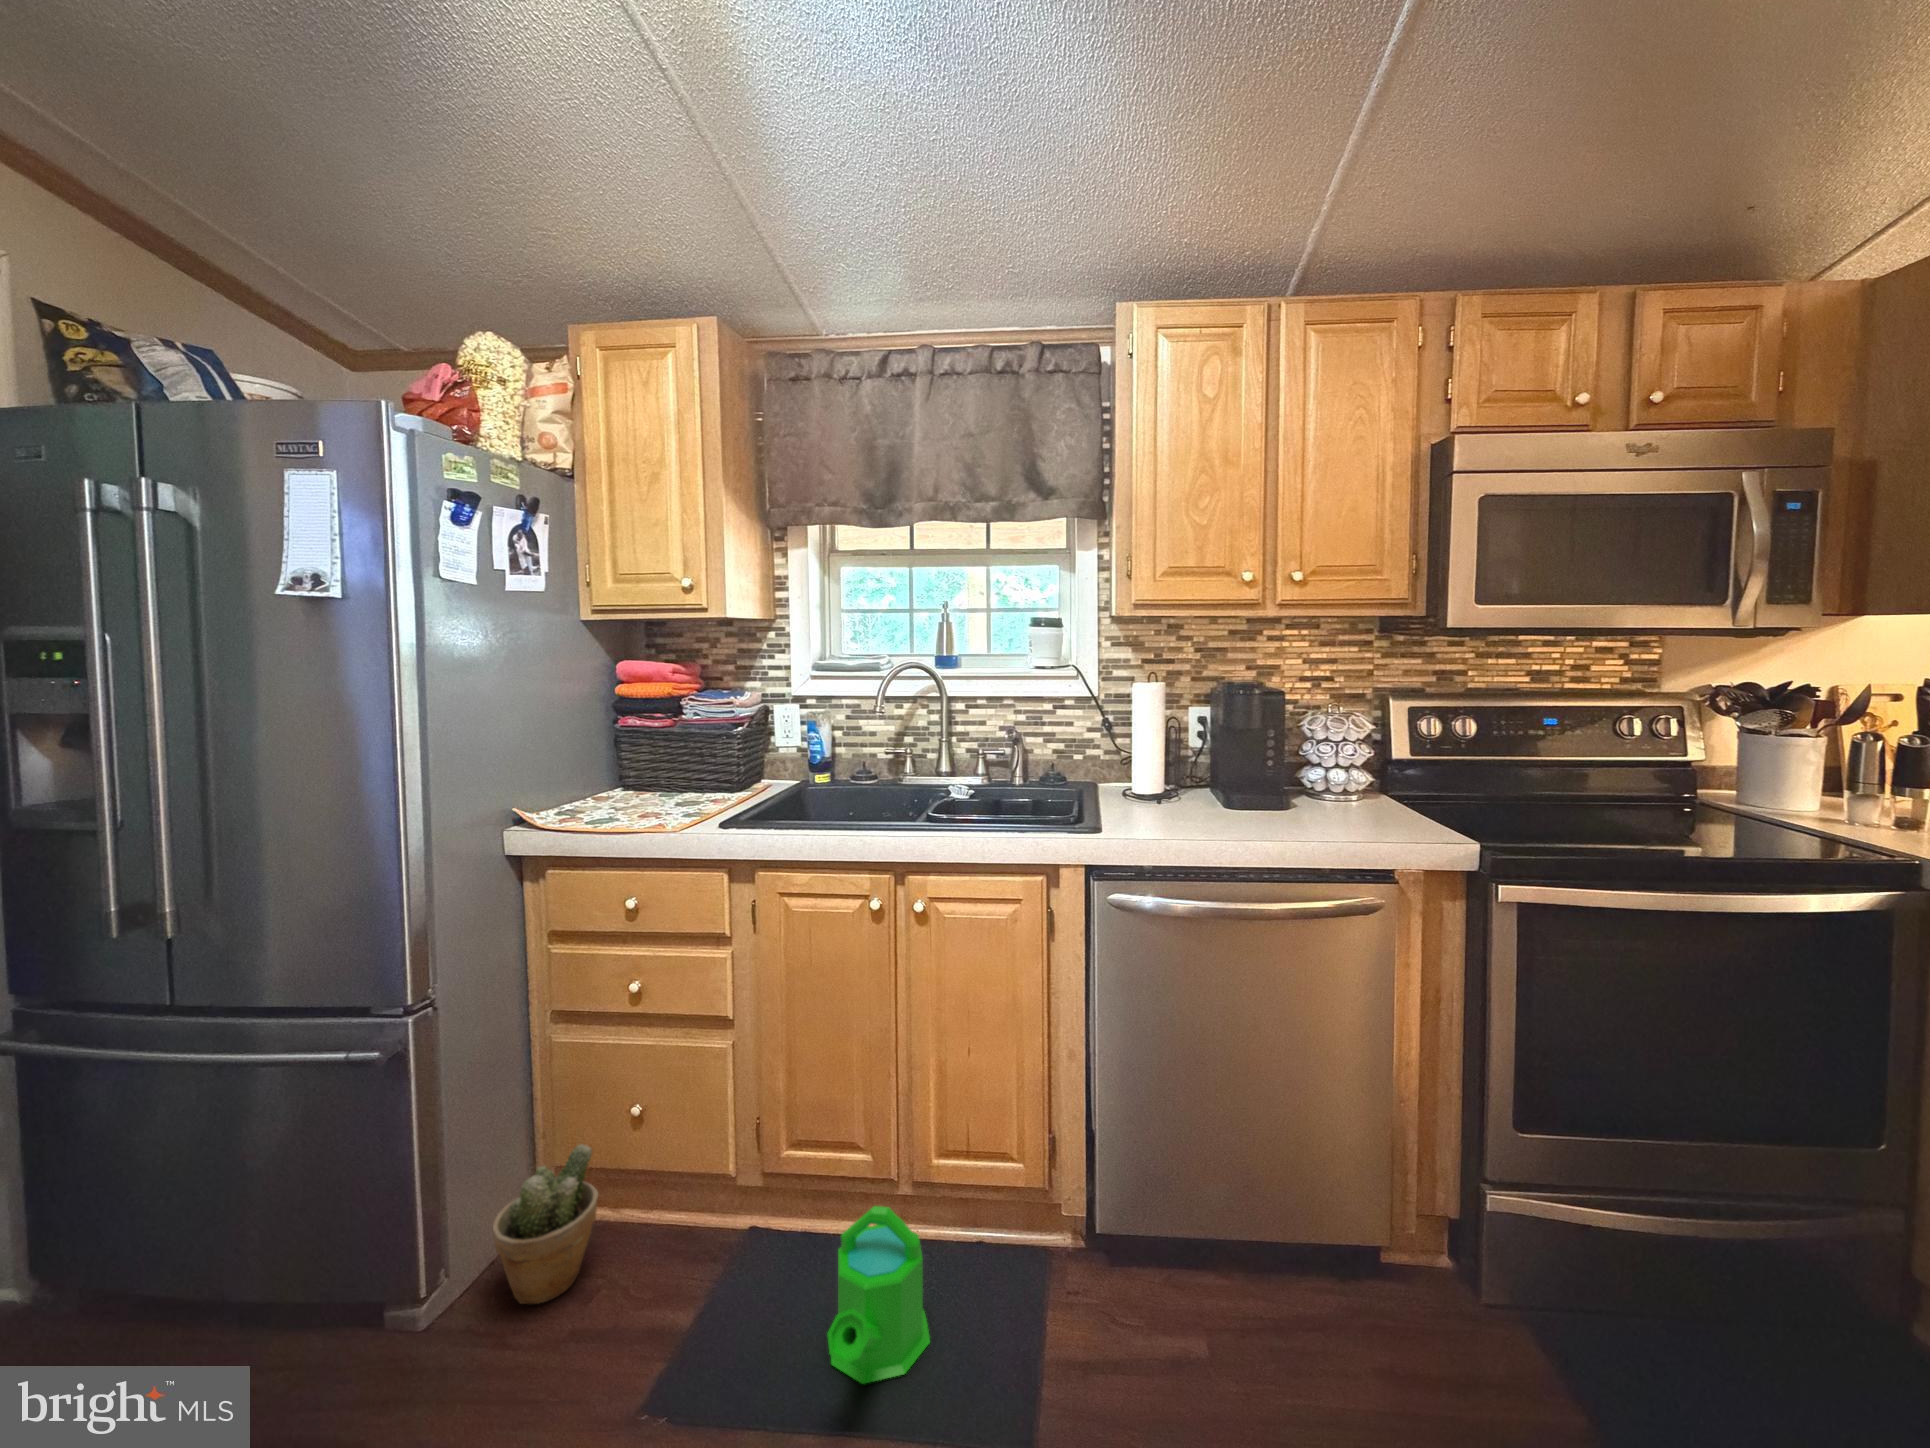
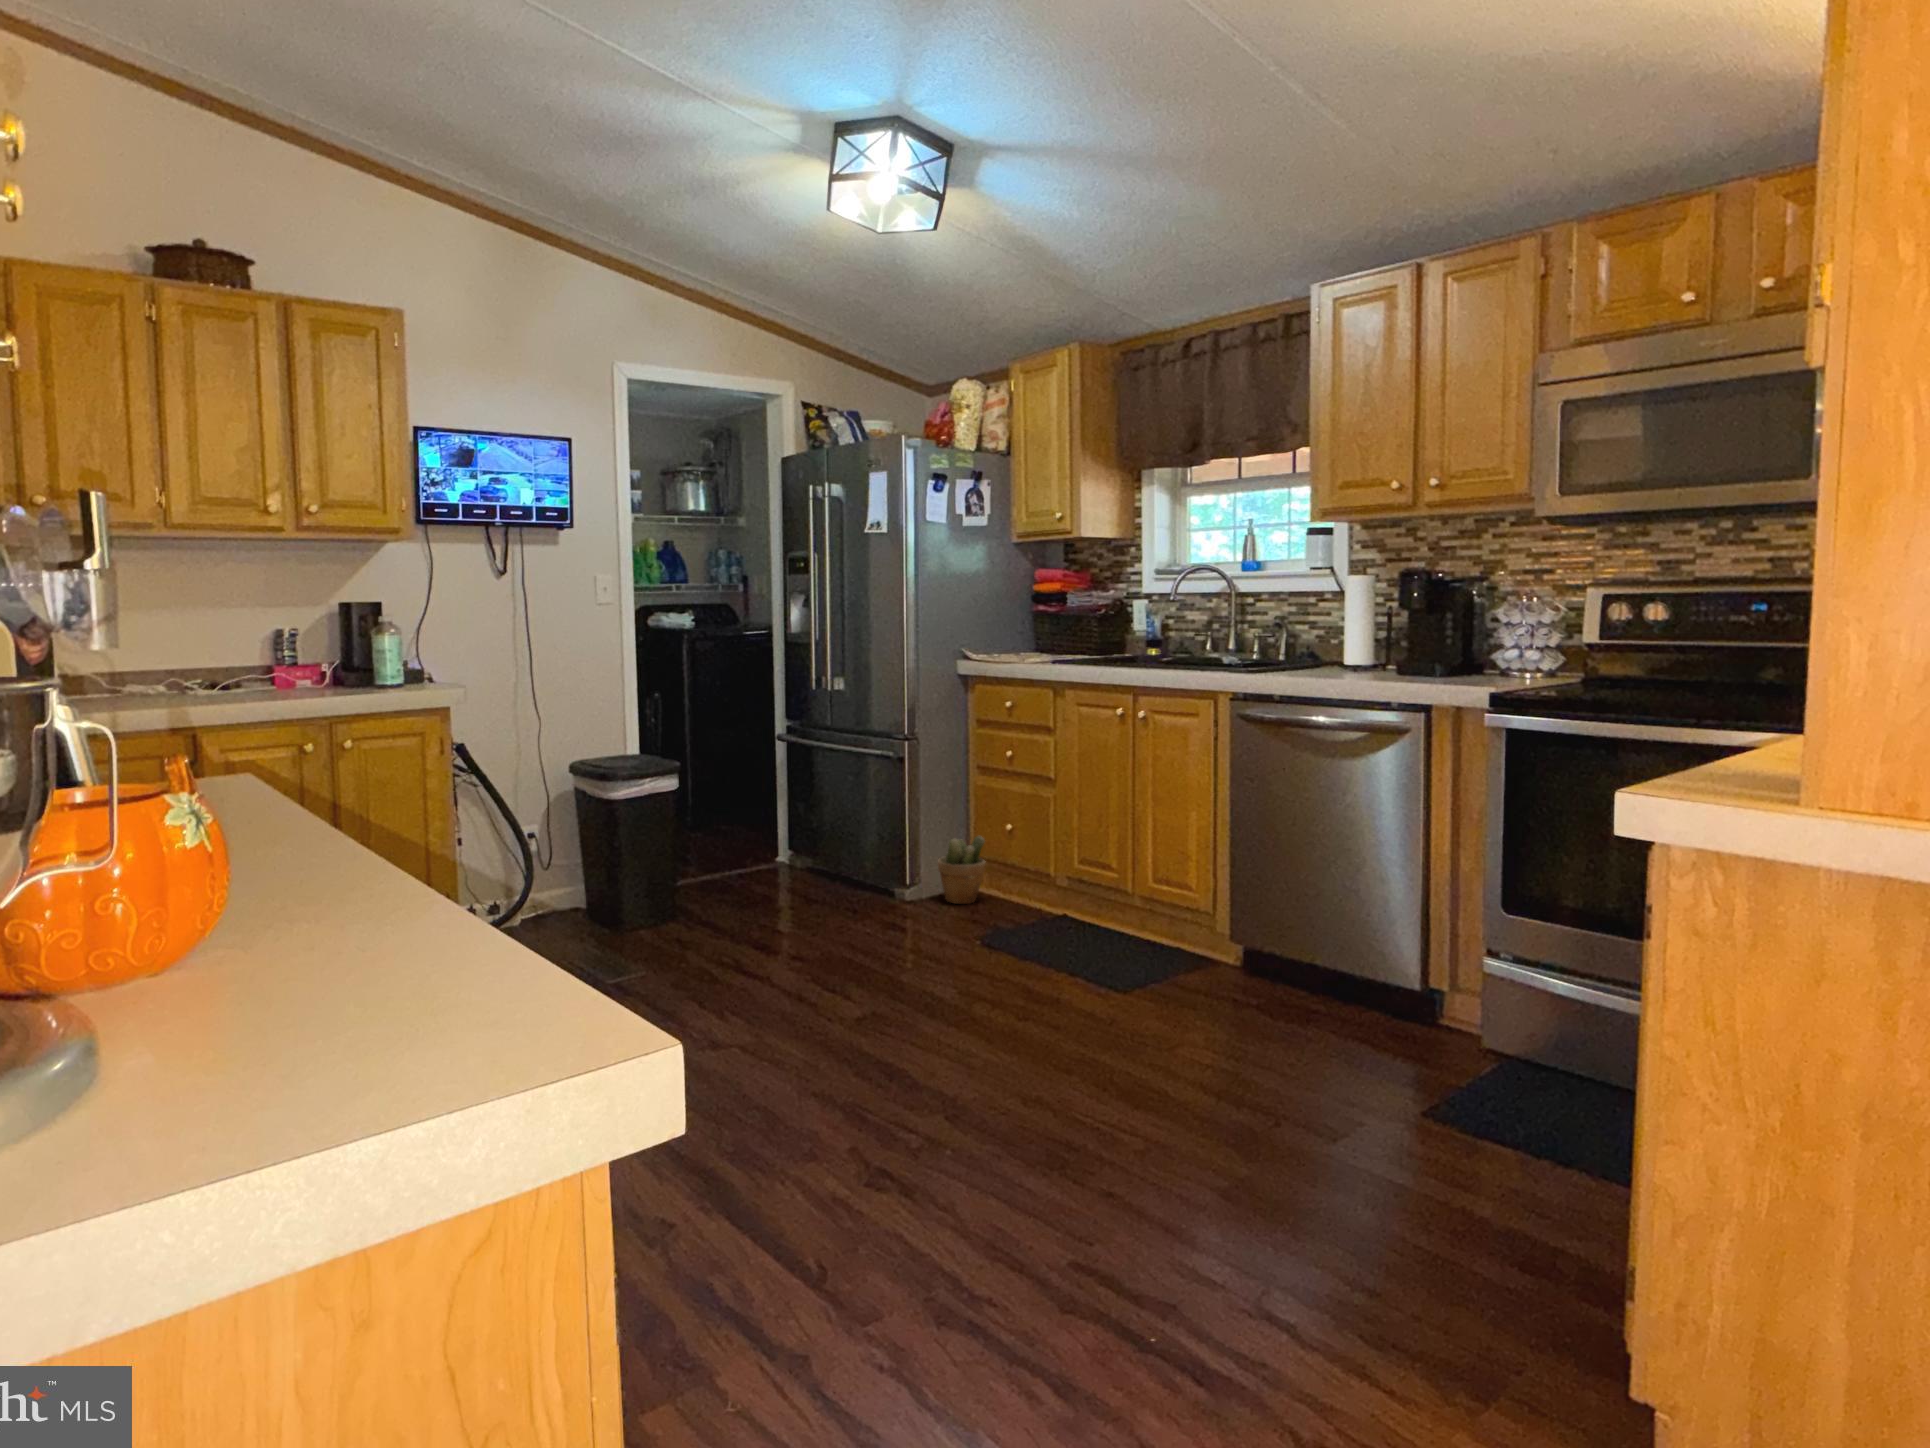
watering can: present [827,1206,930,1384] -> none [1040,873,1123,956]

